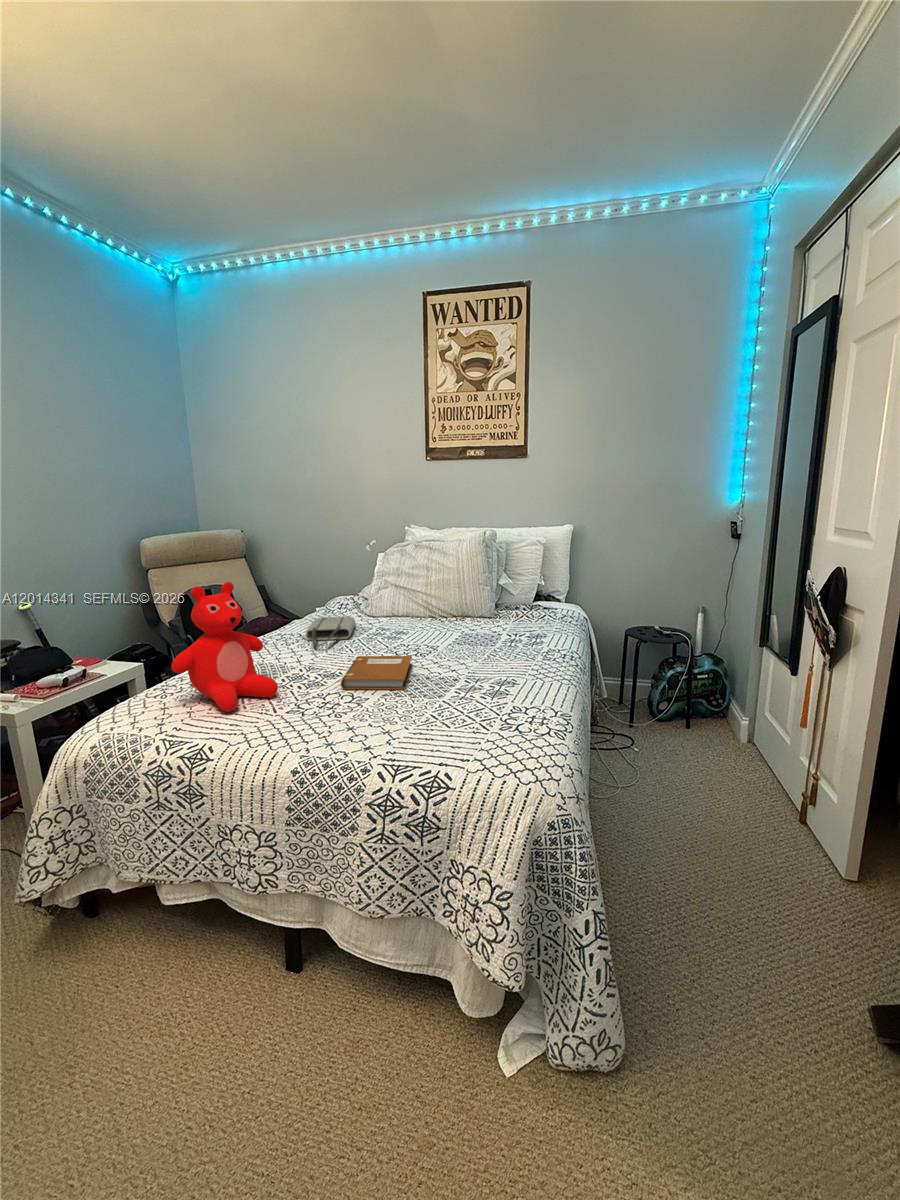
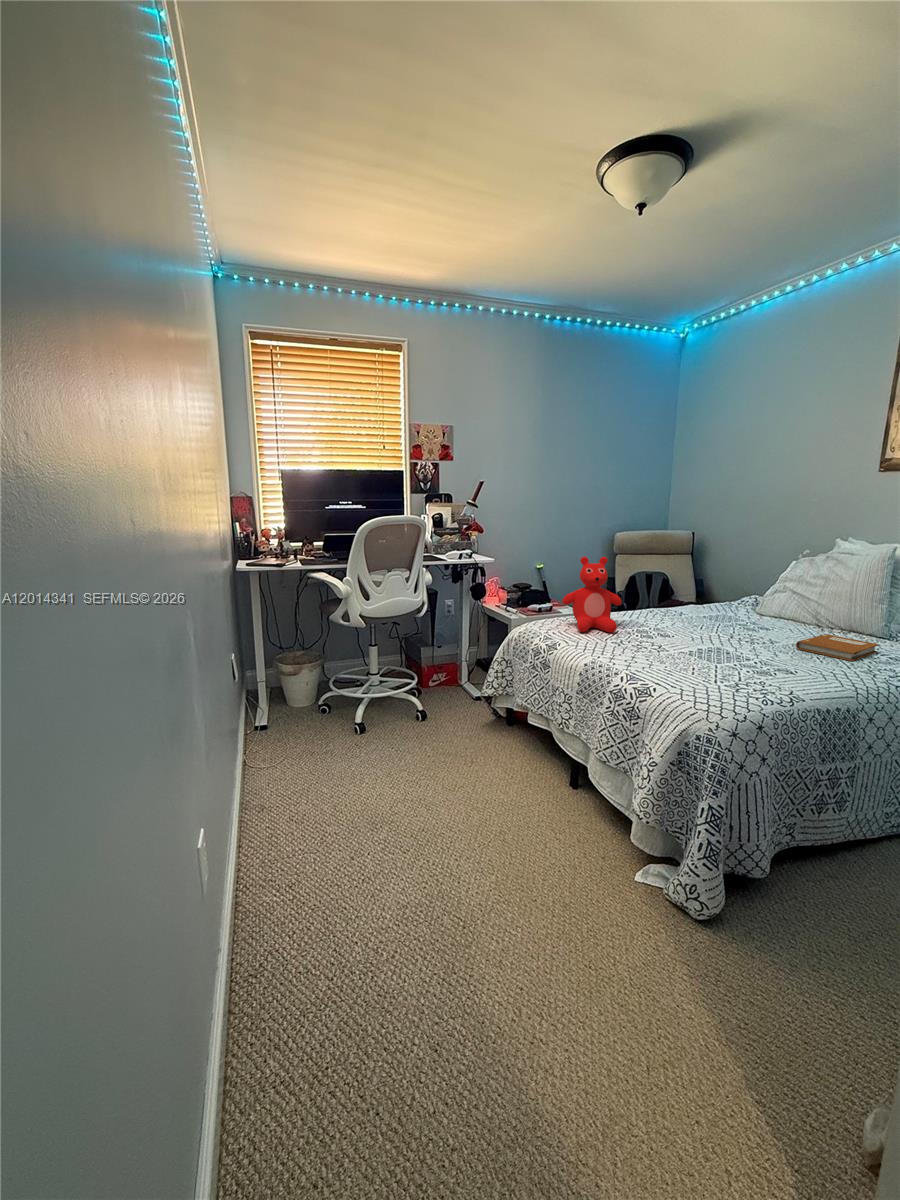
tote bag: present [306,617,355,646] -> none [675,604,732,620]
notebook: present [341,656,412,690] -> present [796,634,879,661]

